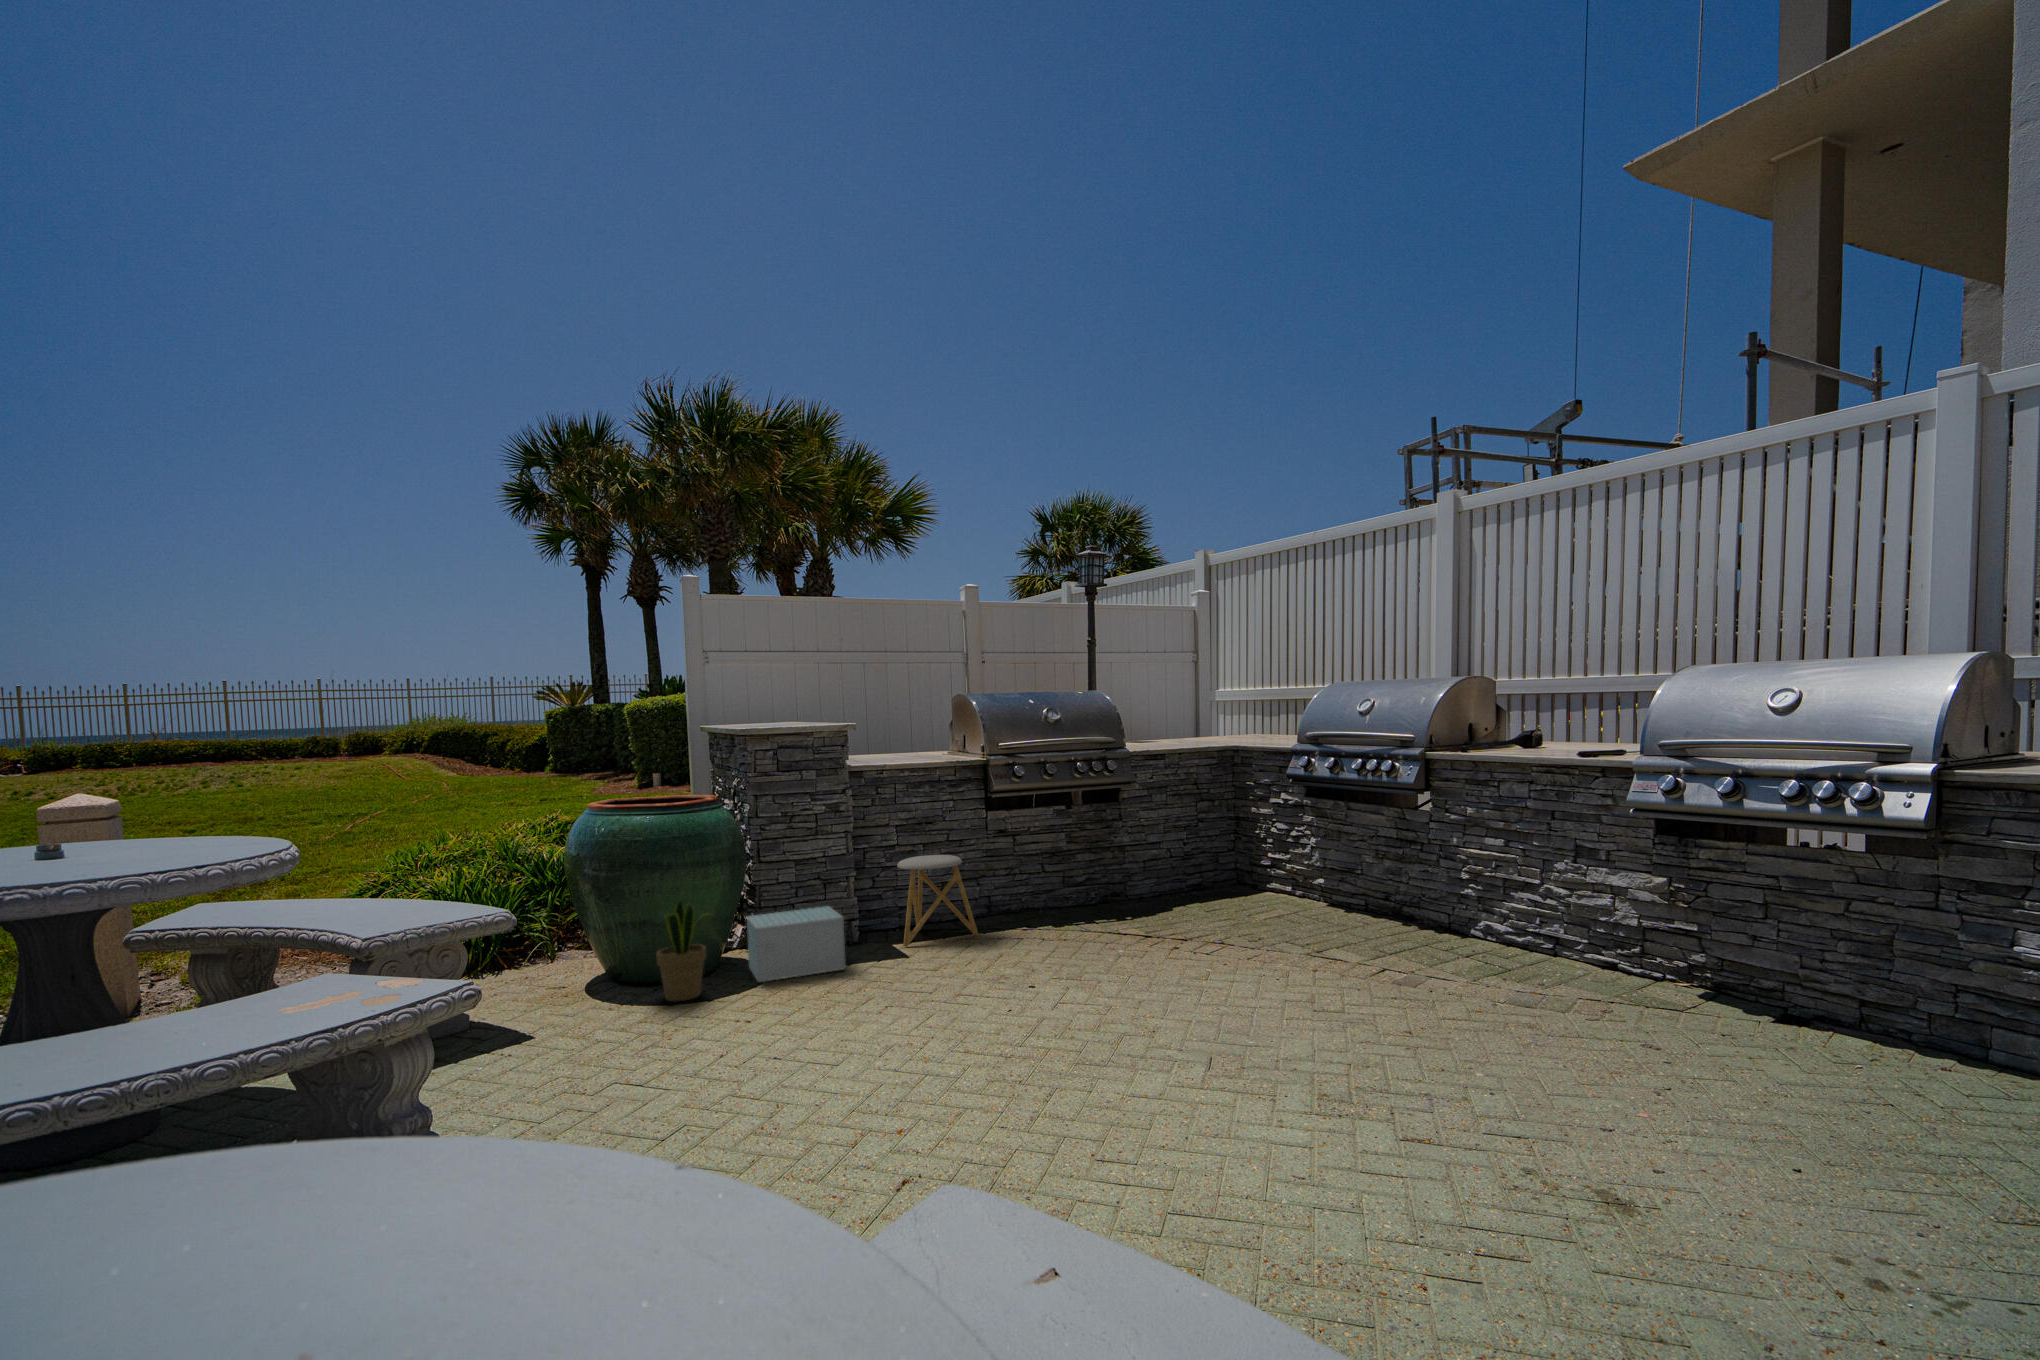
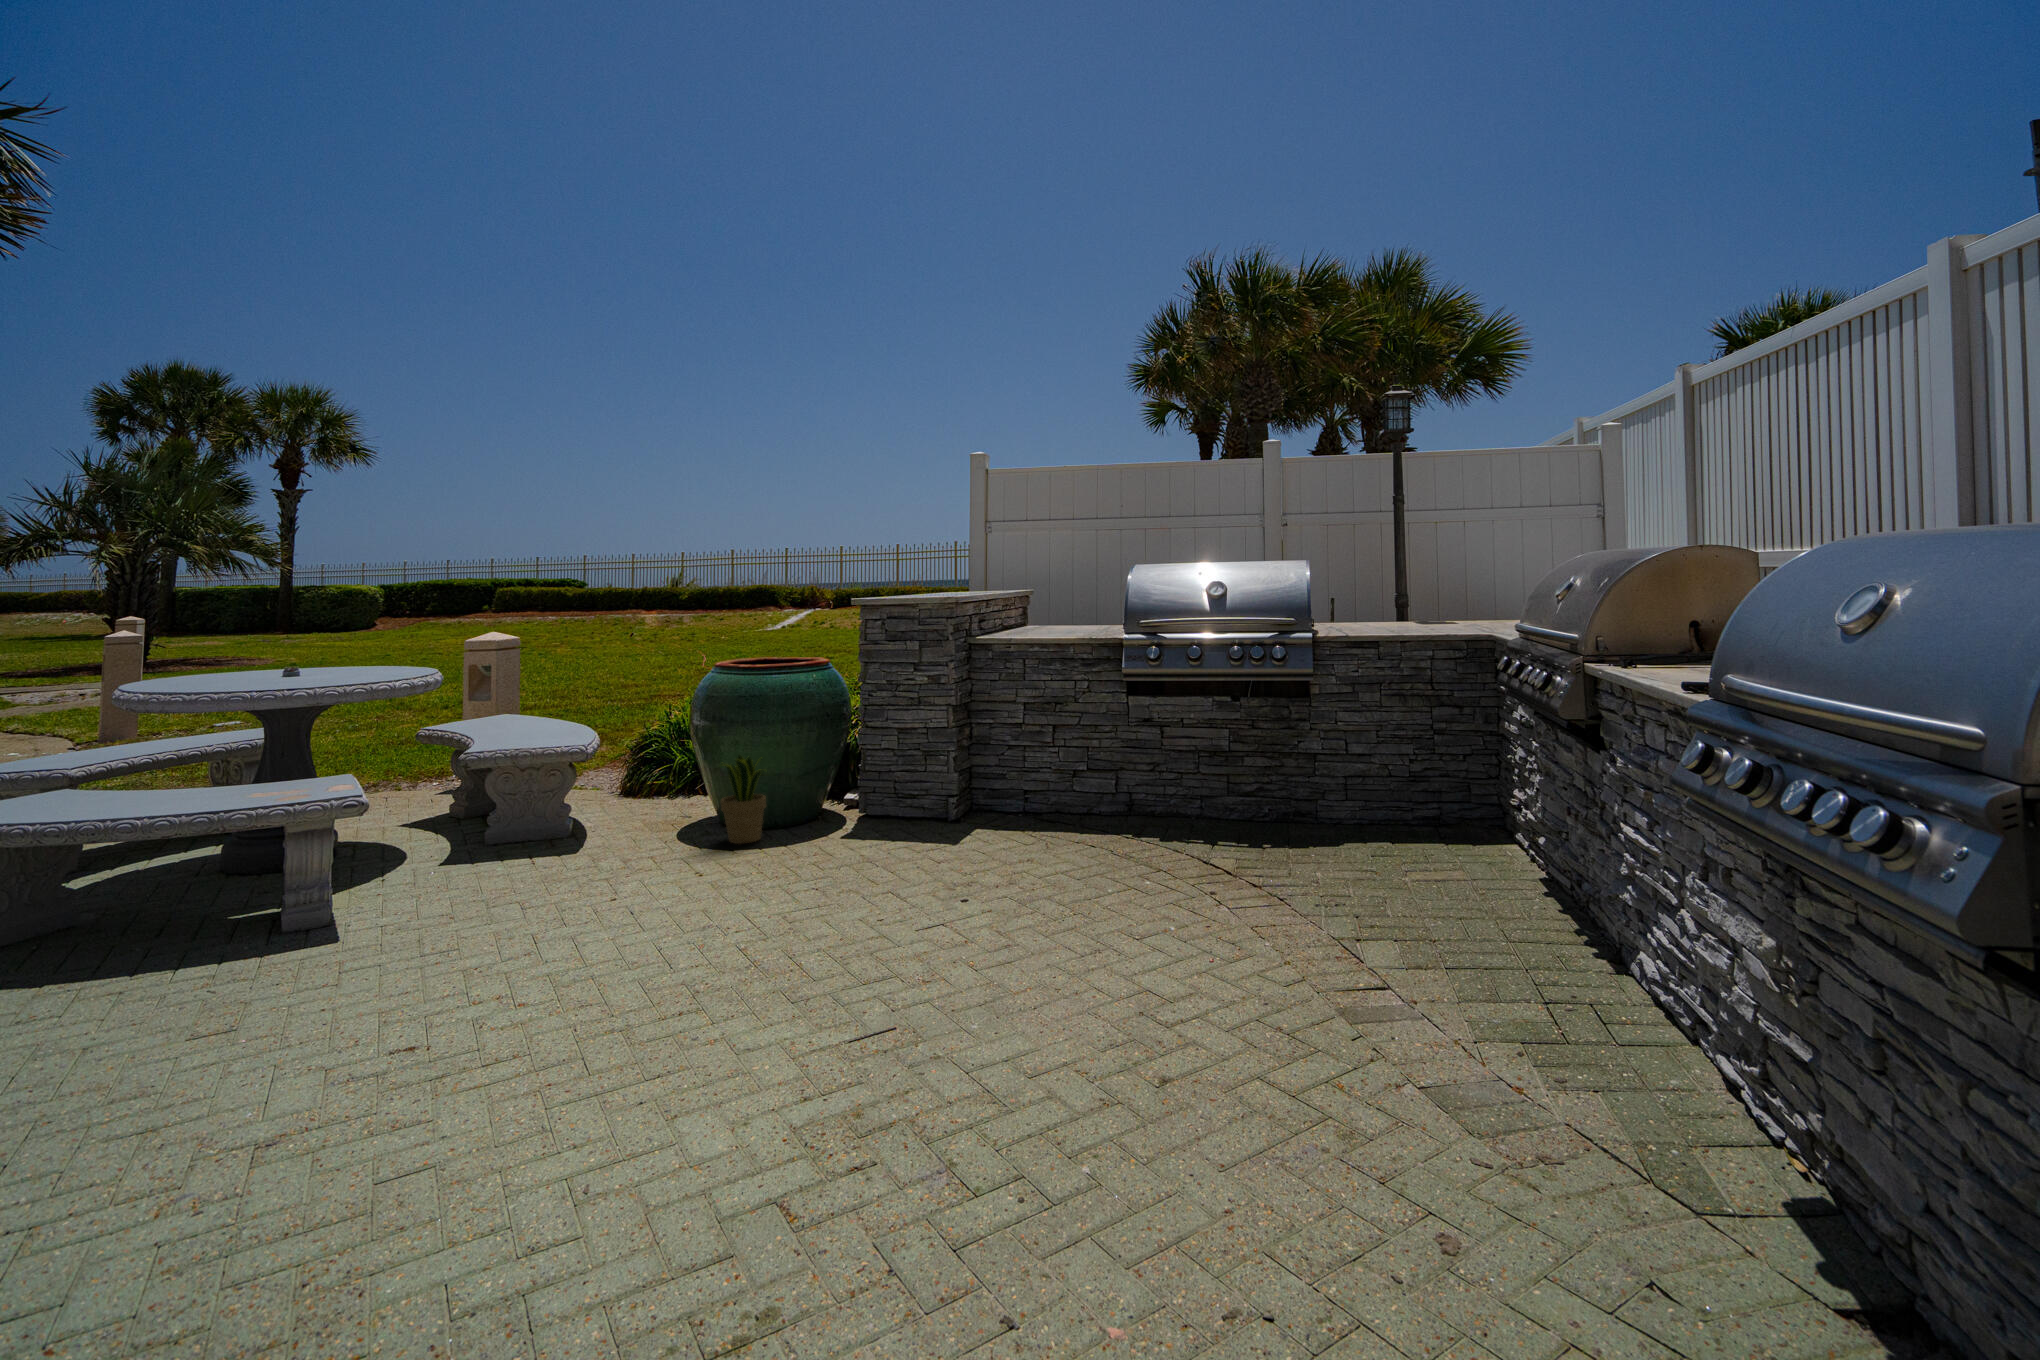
stool: present [897,855,978,946] -> none [987,739,1072,831]
storage box: present [747,906,846,982] -> none [811,776,919,842]

